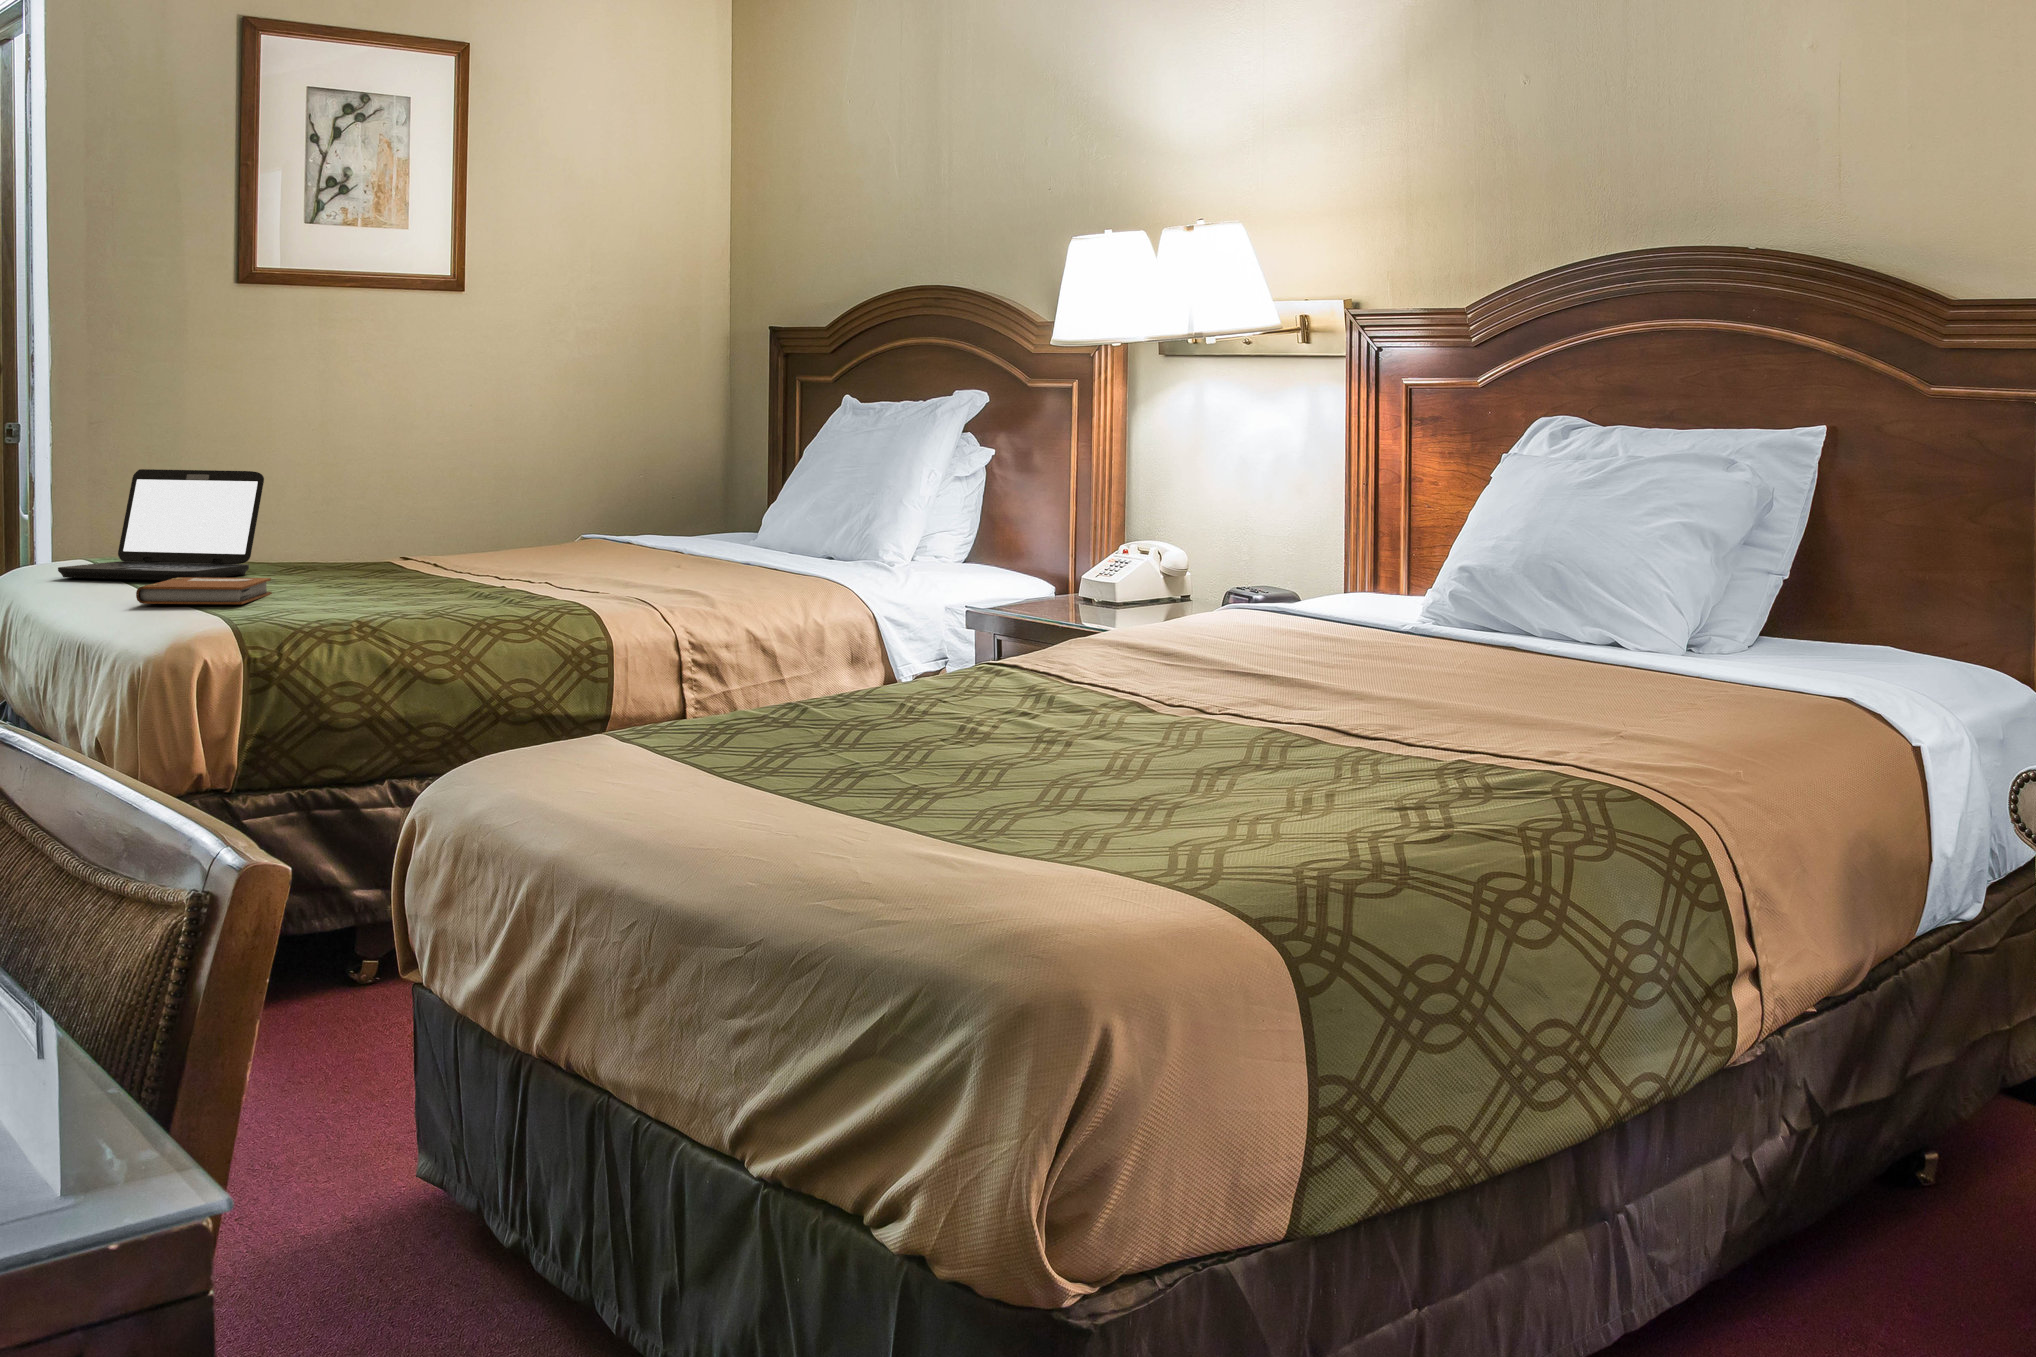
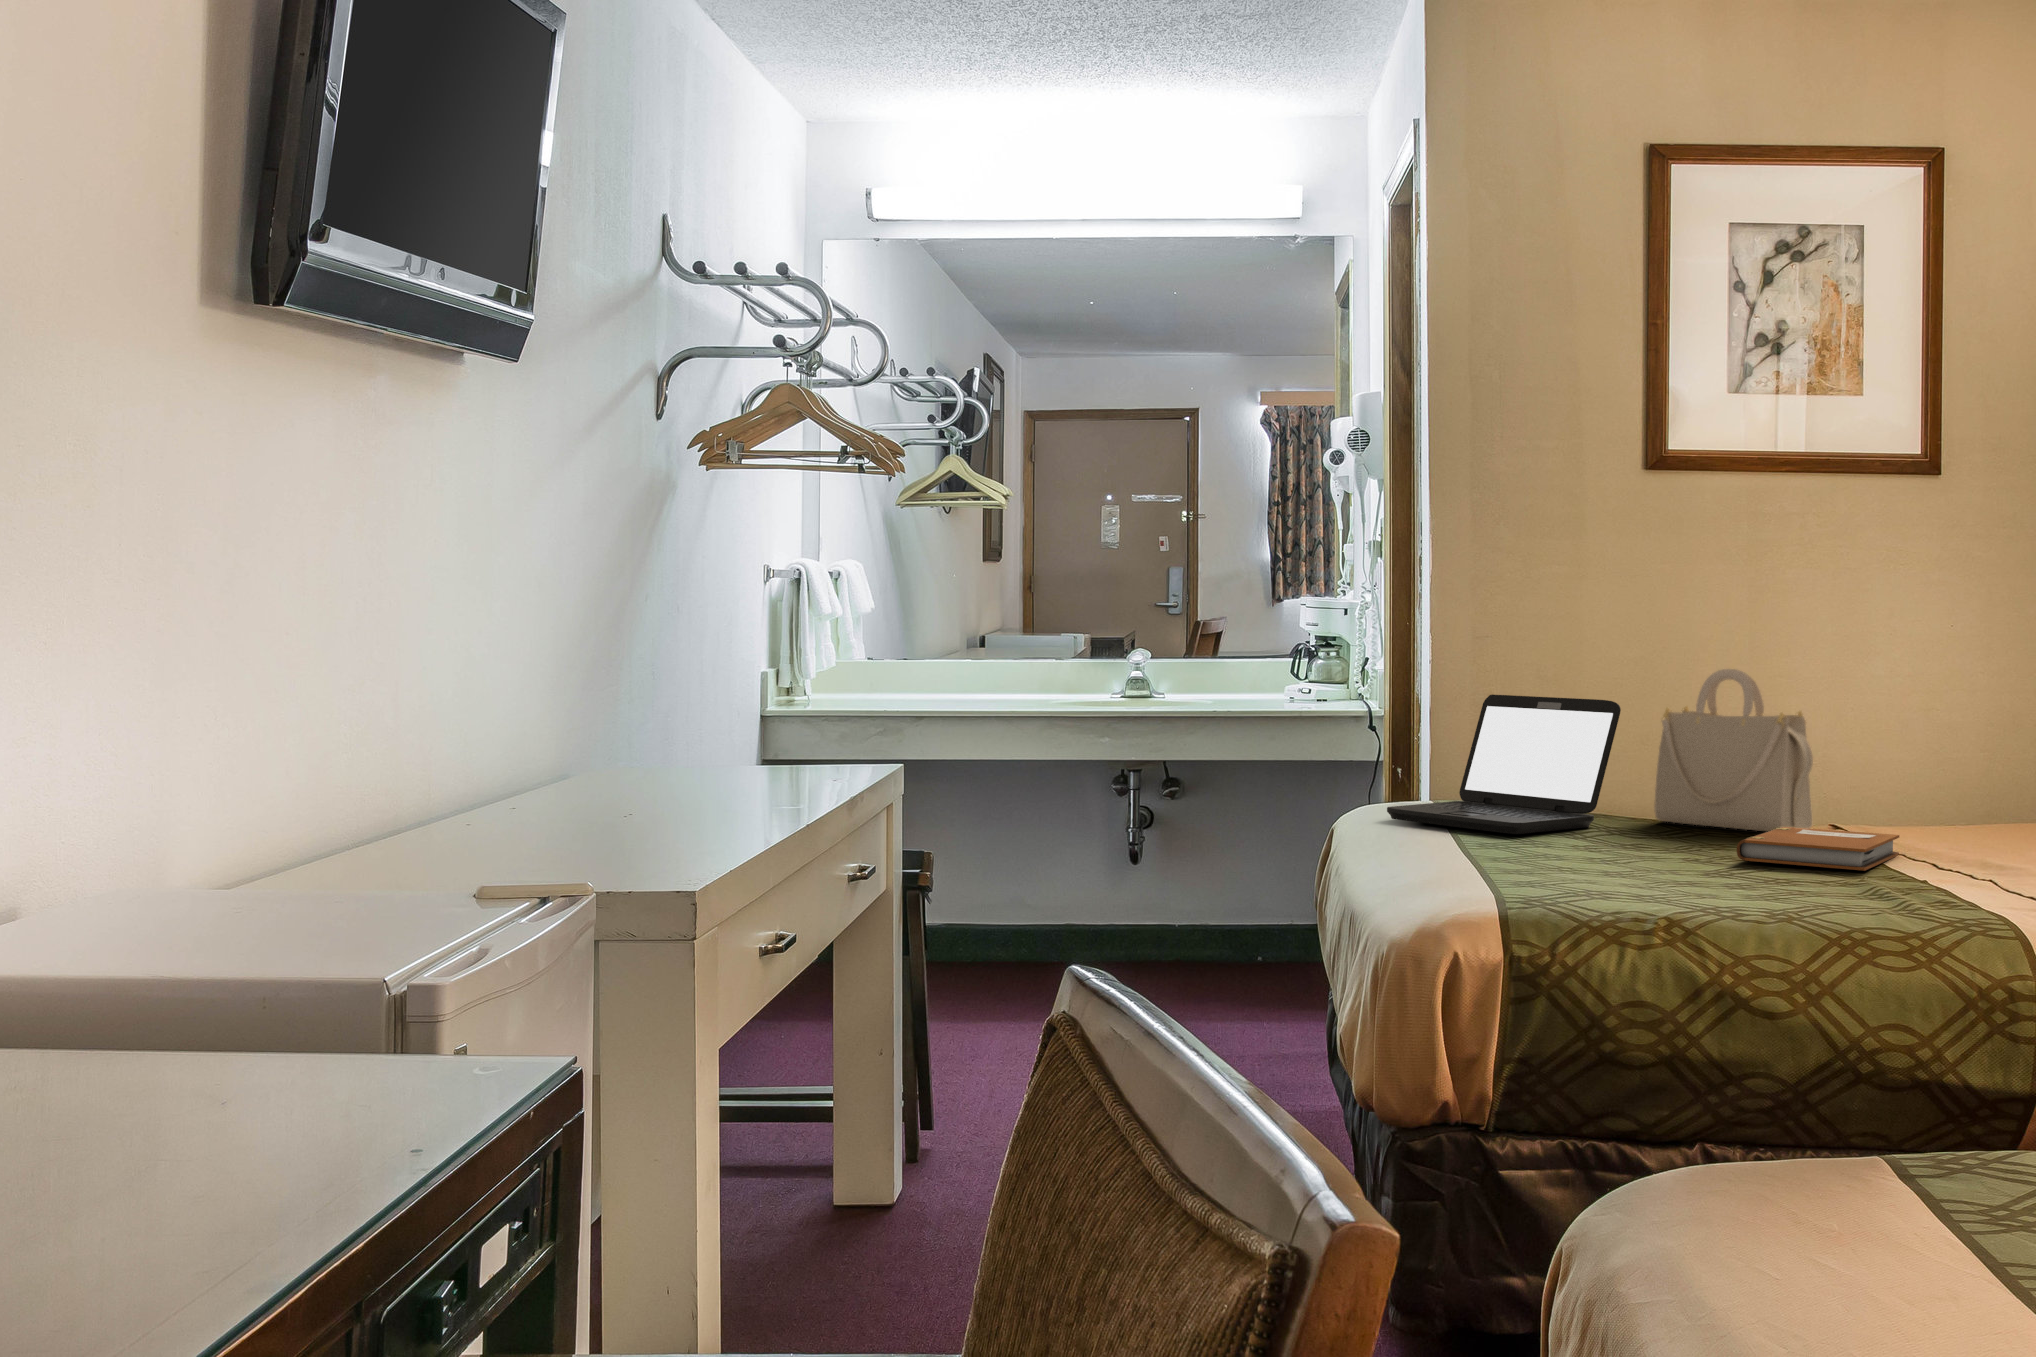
handbag: none [295,445,418,569] -> present [1654,669,1813,831]
notebook: present [136,577,272,604] -> present [1737,827,1899,871]

